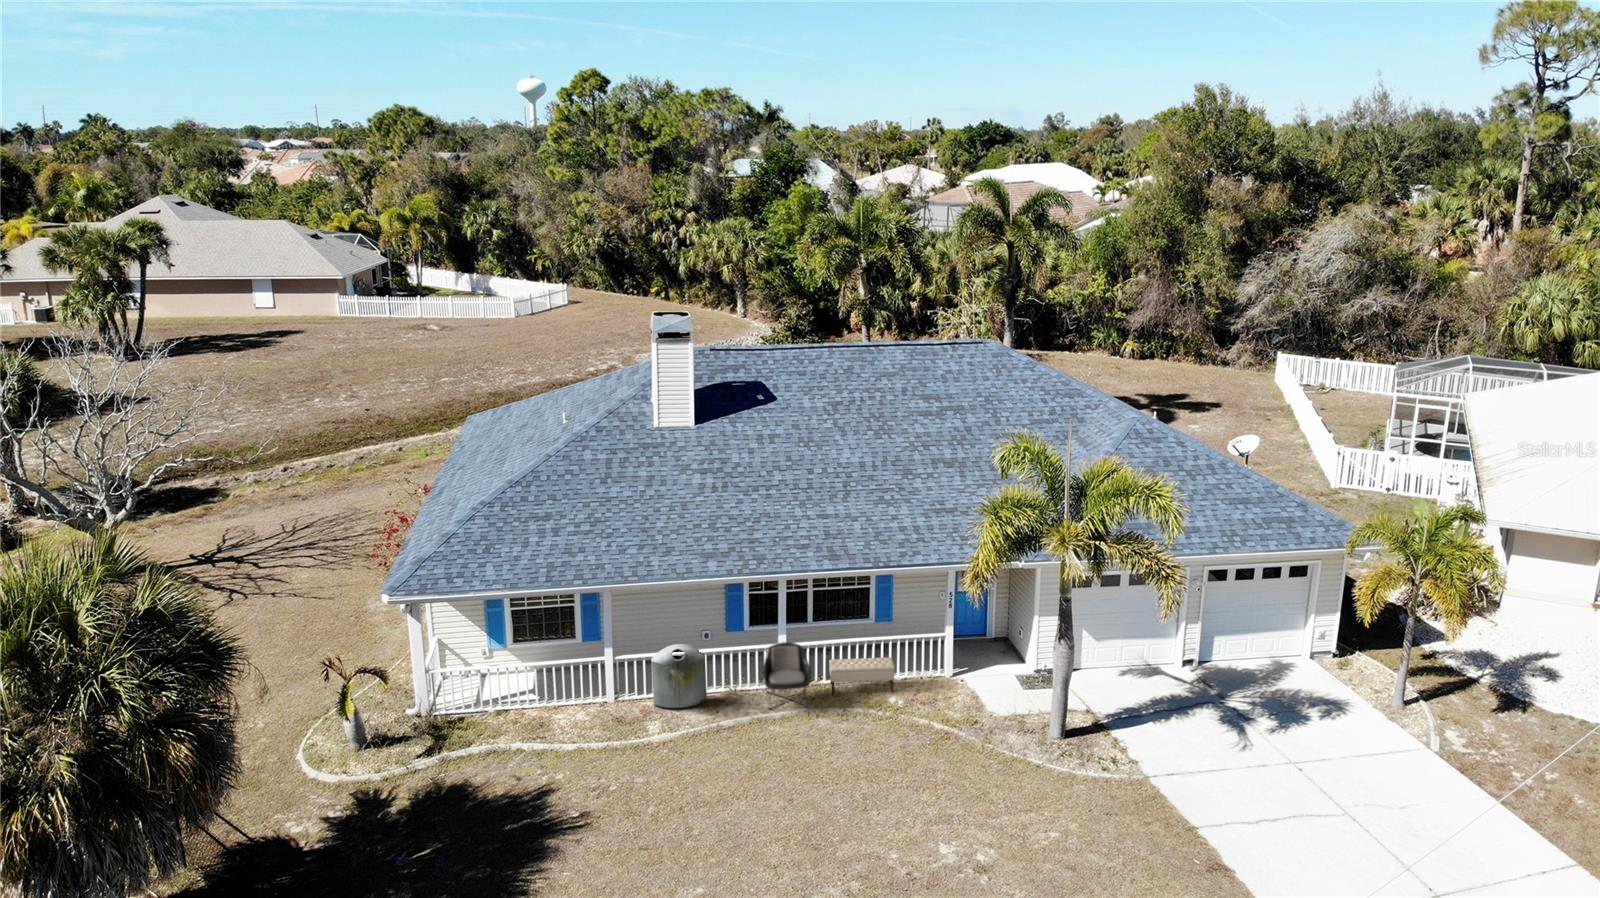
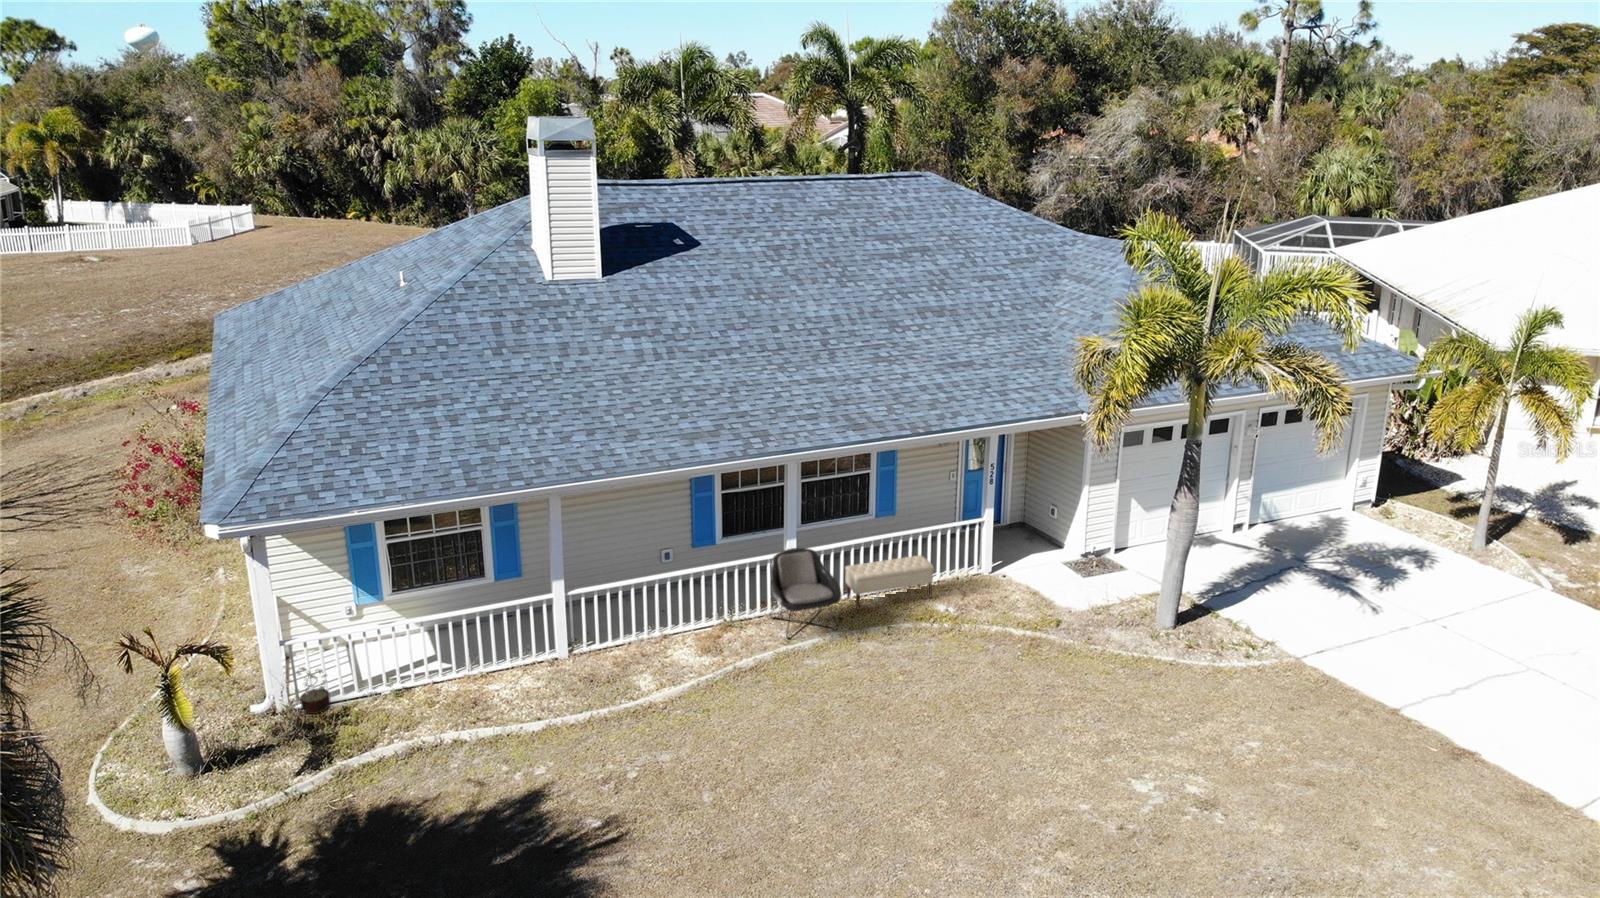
trash can: present [651,644,707,709] -> none [621,564,697,656]
decorative plant: none [432,687,456,720] -> present [295,668,330,714]

